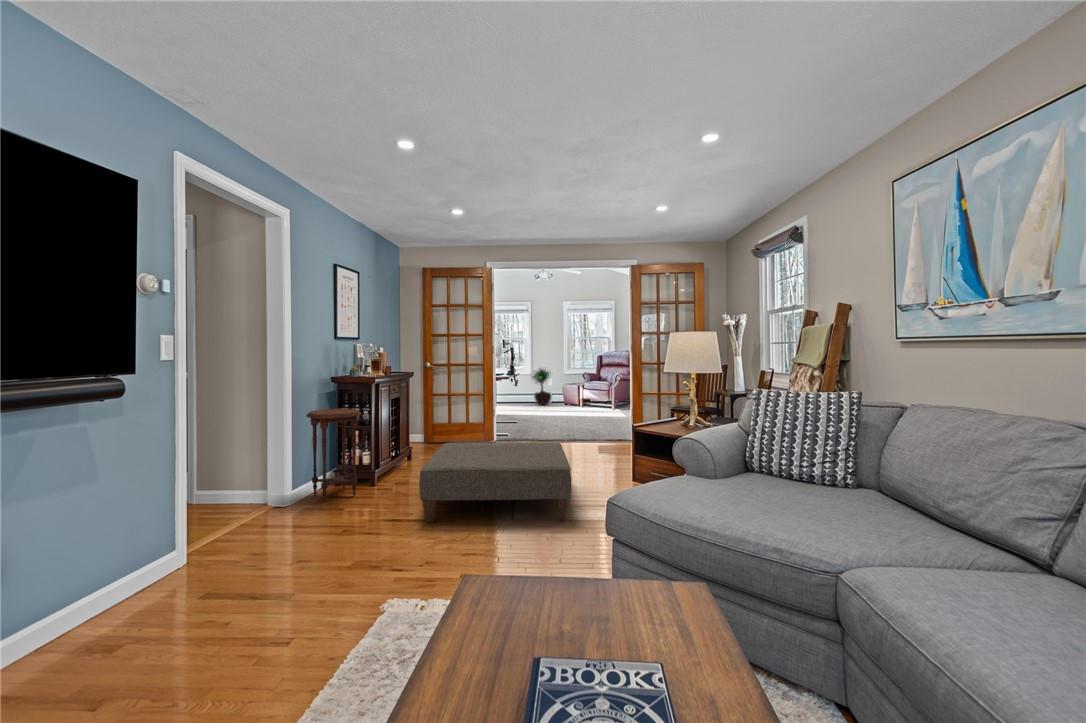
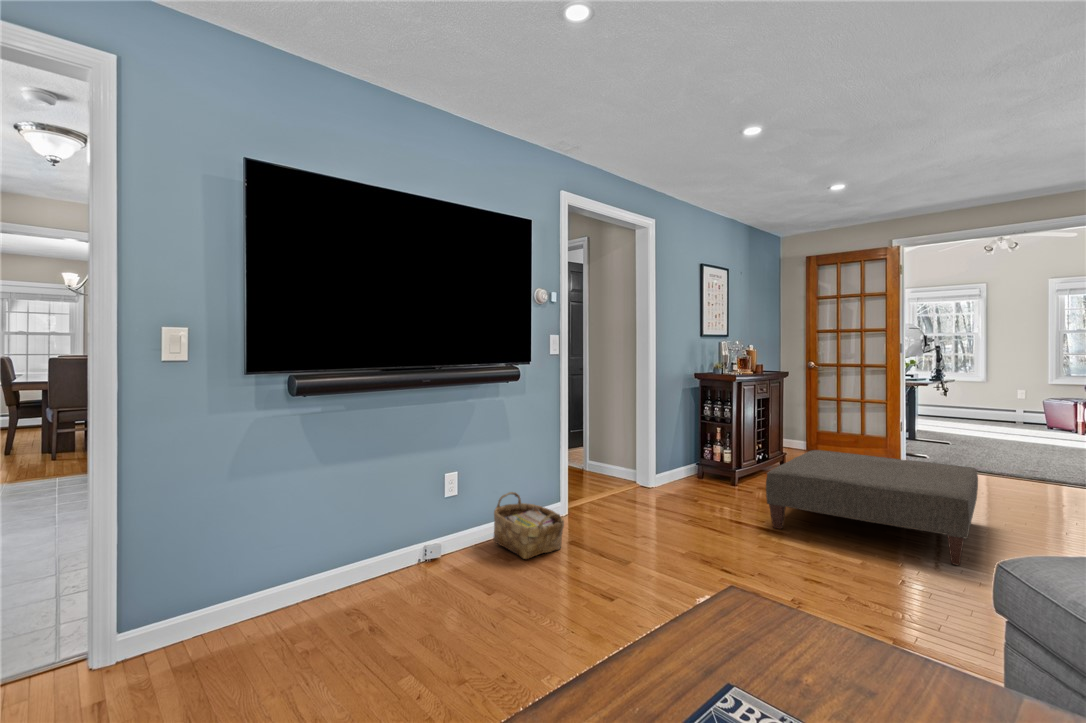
potted tree: present [531,369,551,405] -> none [980,369,1021,424]
side table: present [306,409,361,502] -> none [669,404,719,491]
woven basket: none [73,555,199,646] -> present [493,492,564,559]

